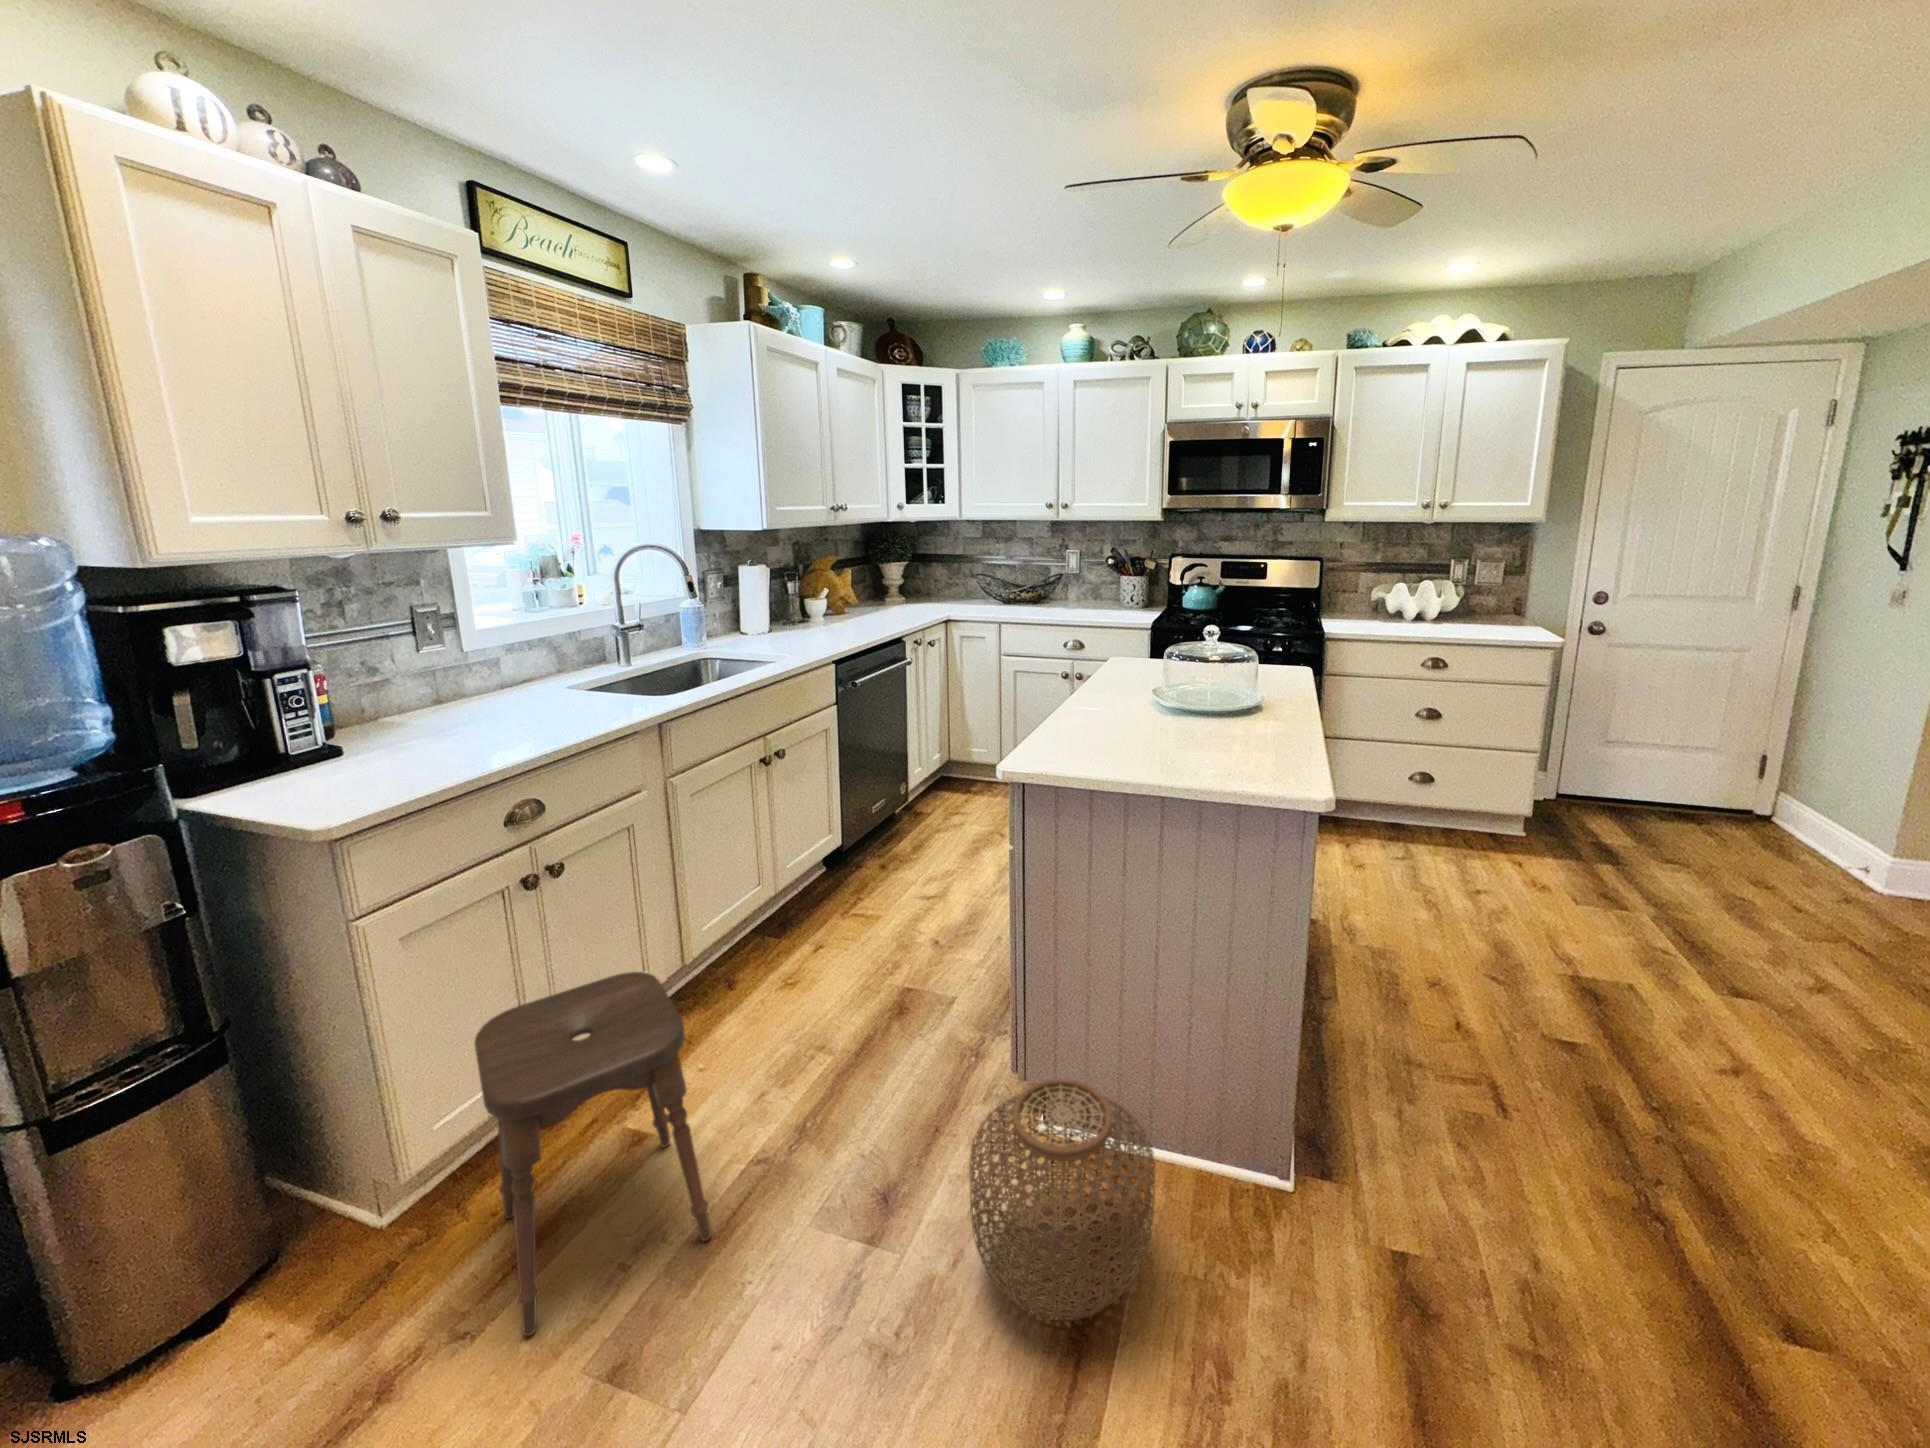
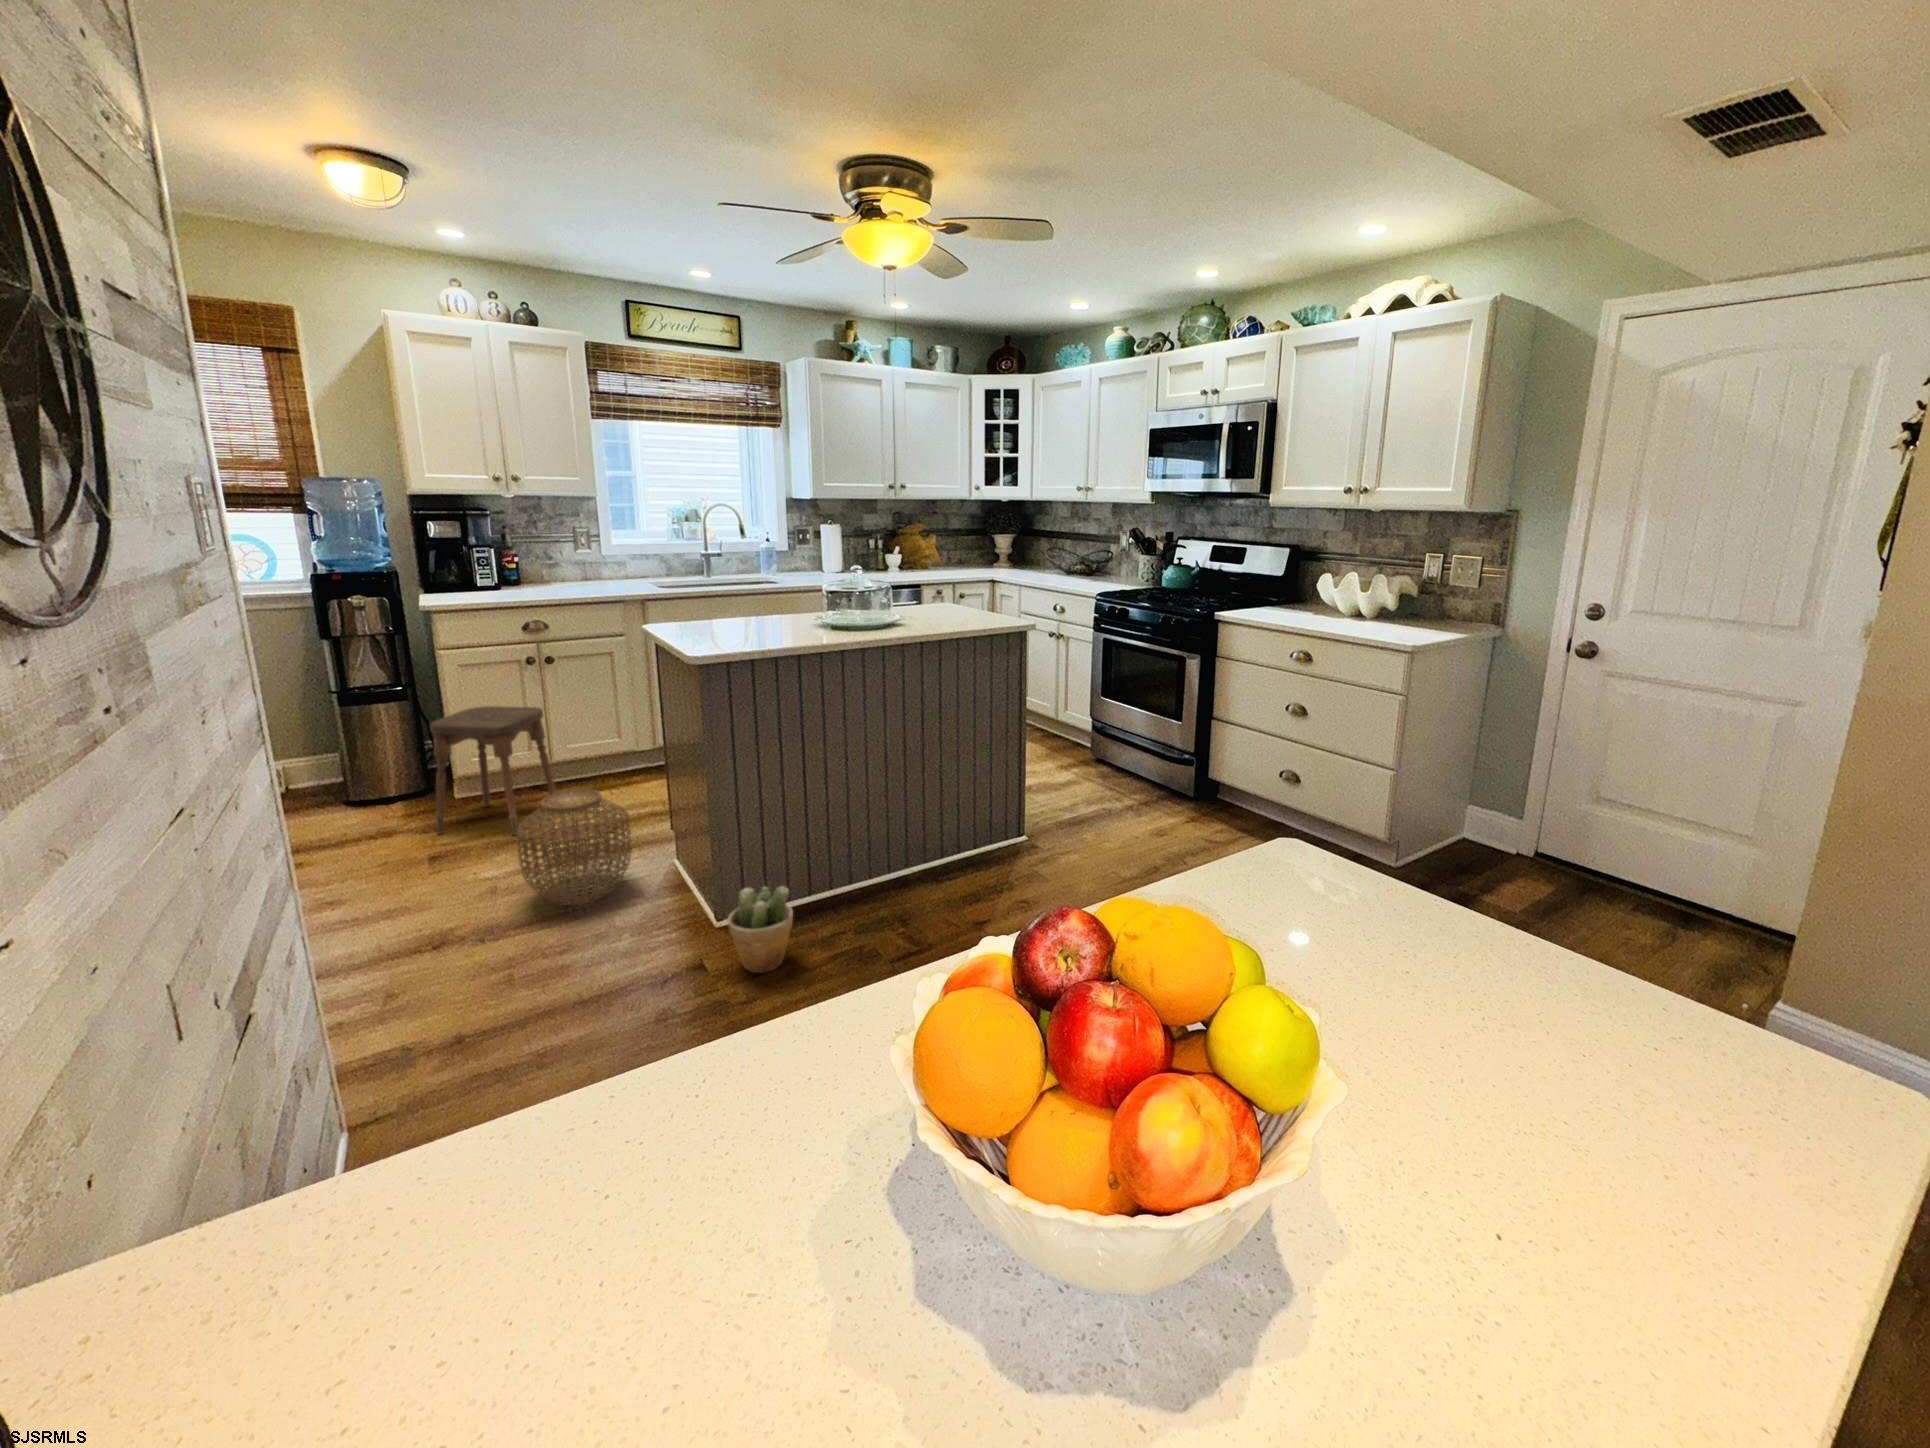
potted plant: none [1424,1090,1530,1233] -> present [727,886,793,973]

